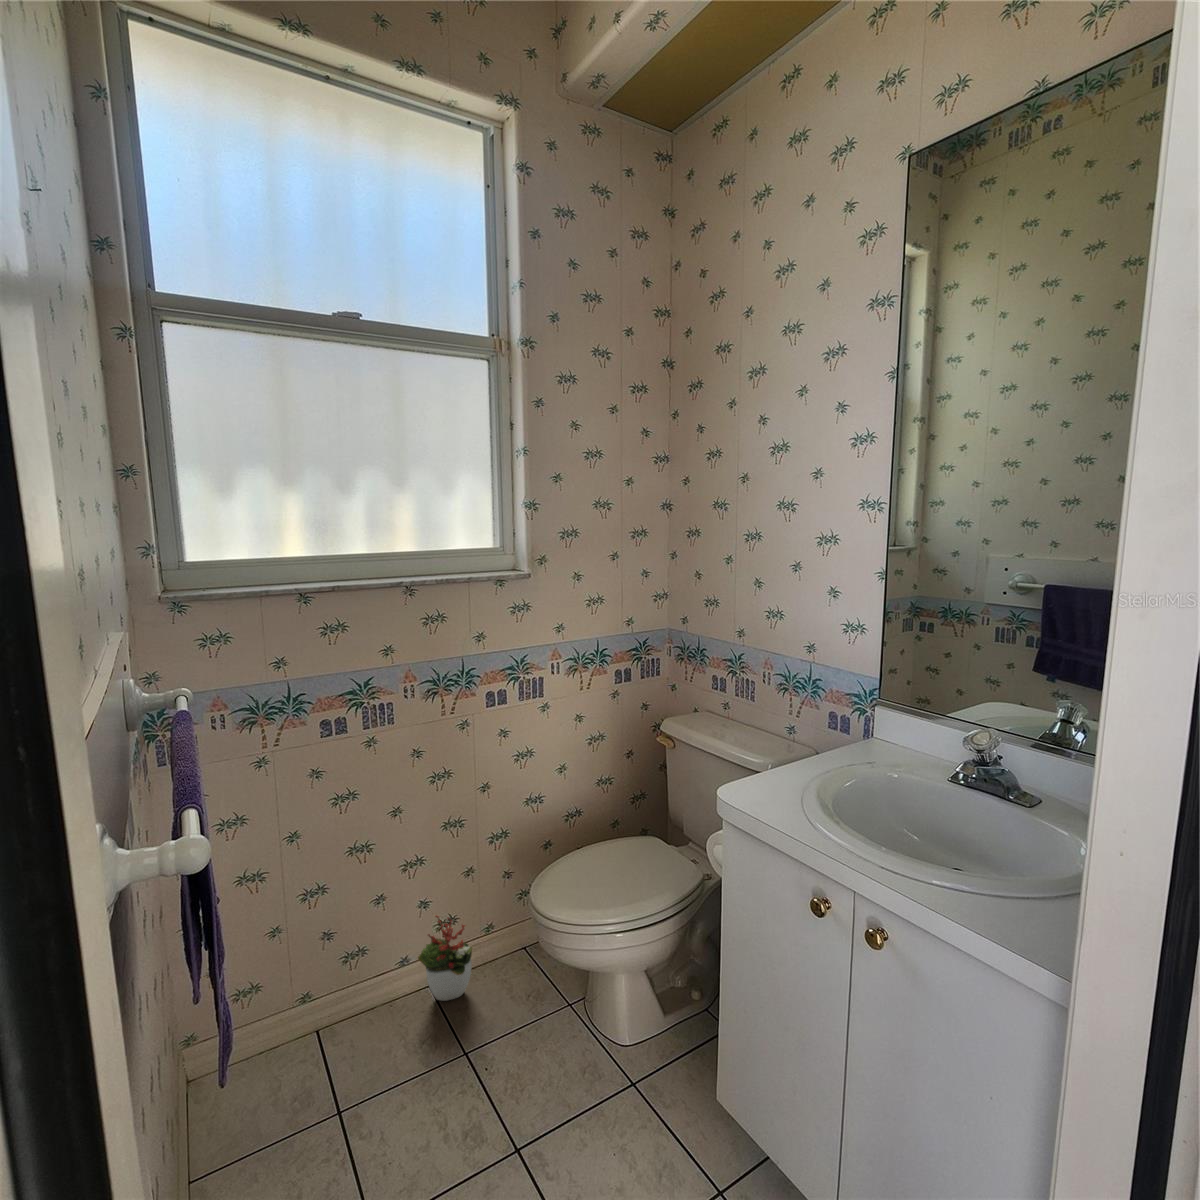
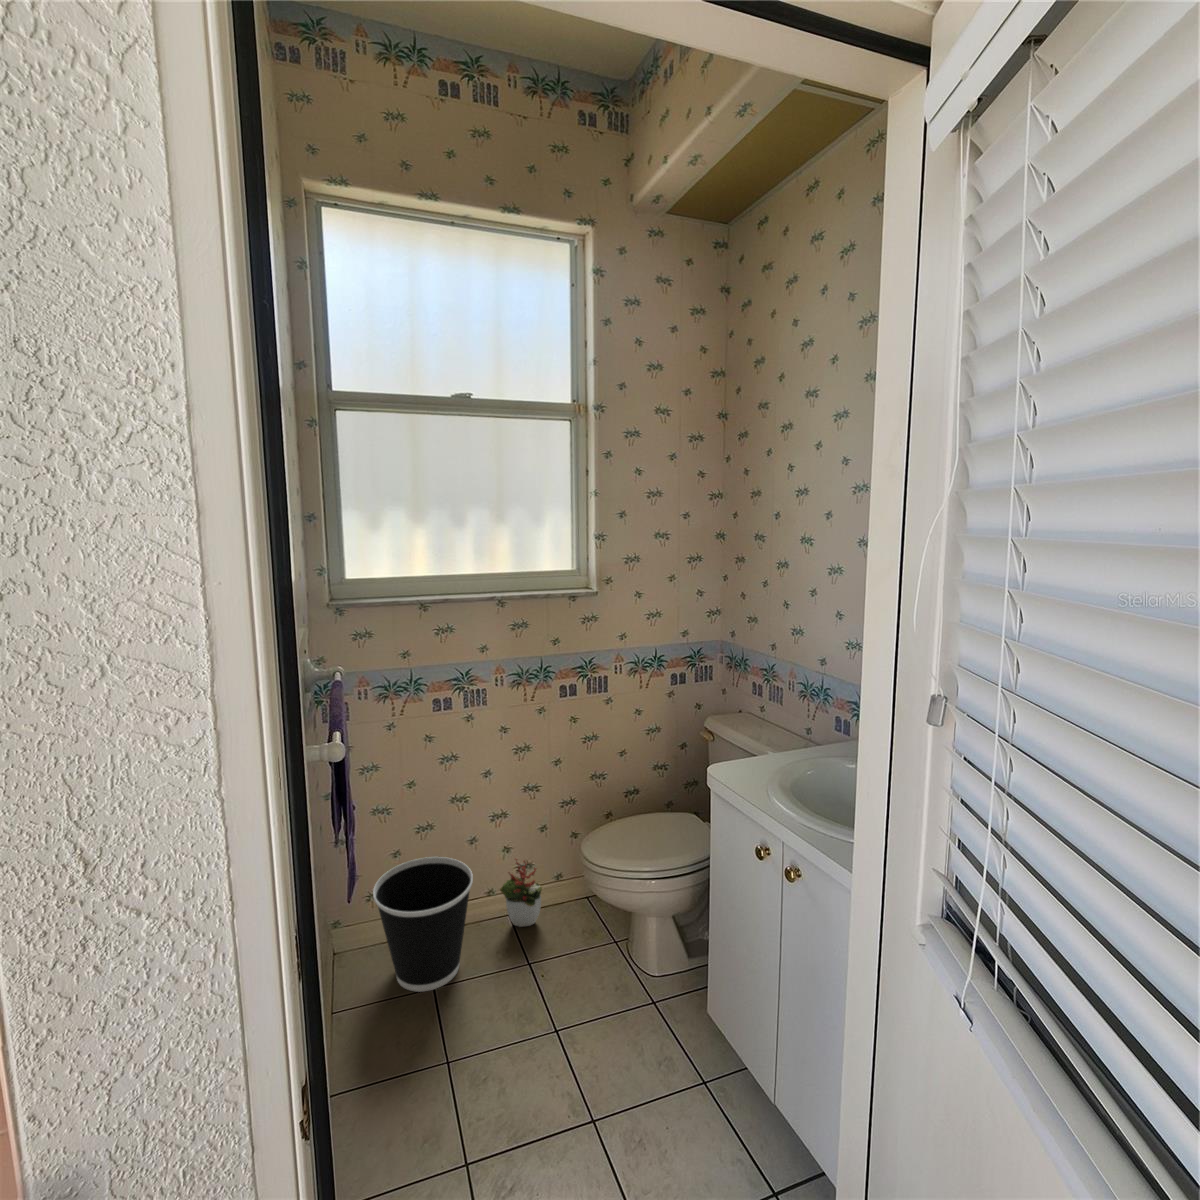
wastebasket: none [245,928,387,1120] -> present [373,857,473,992]

